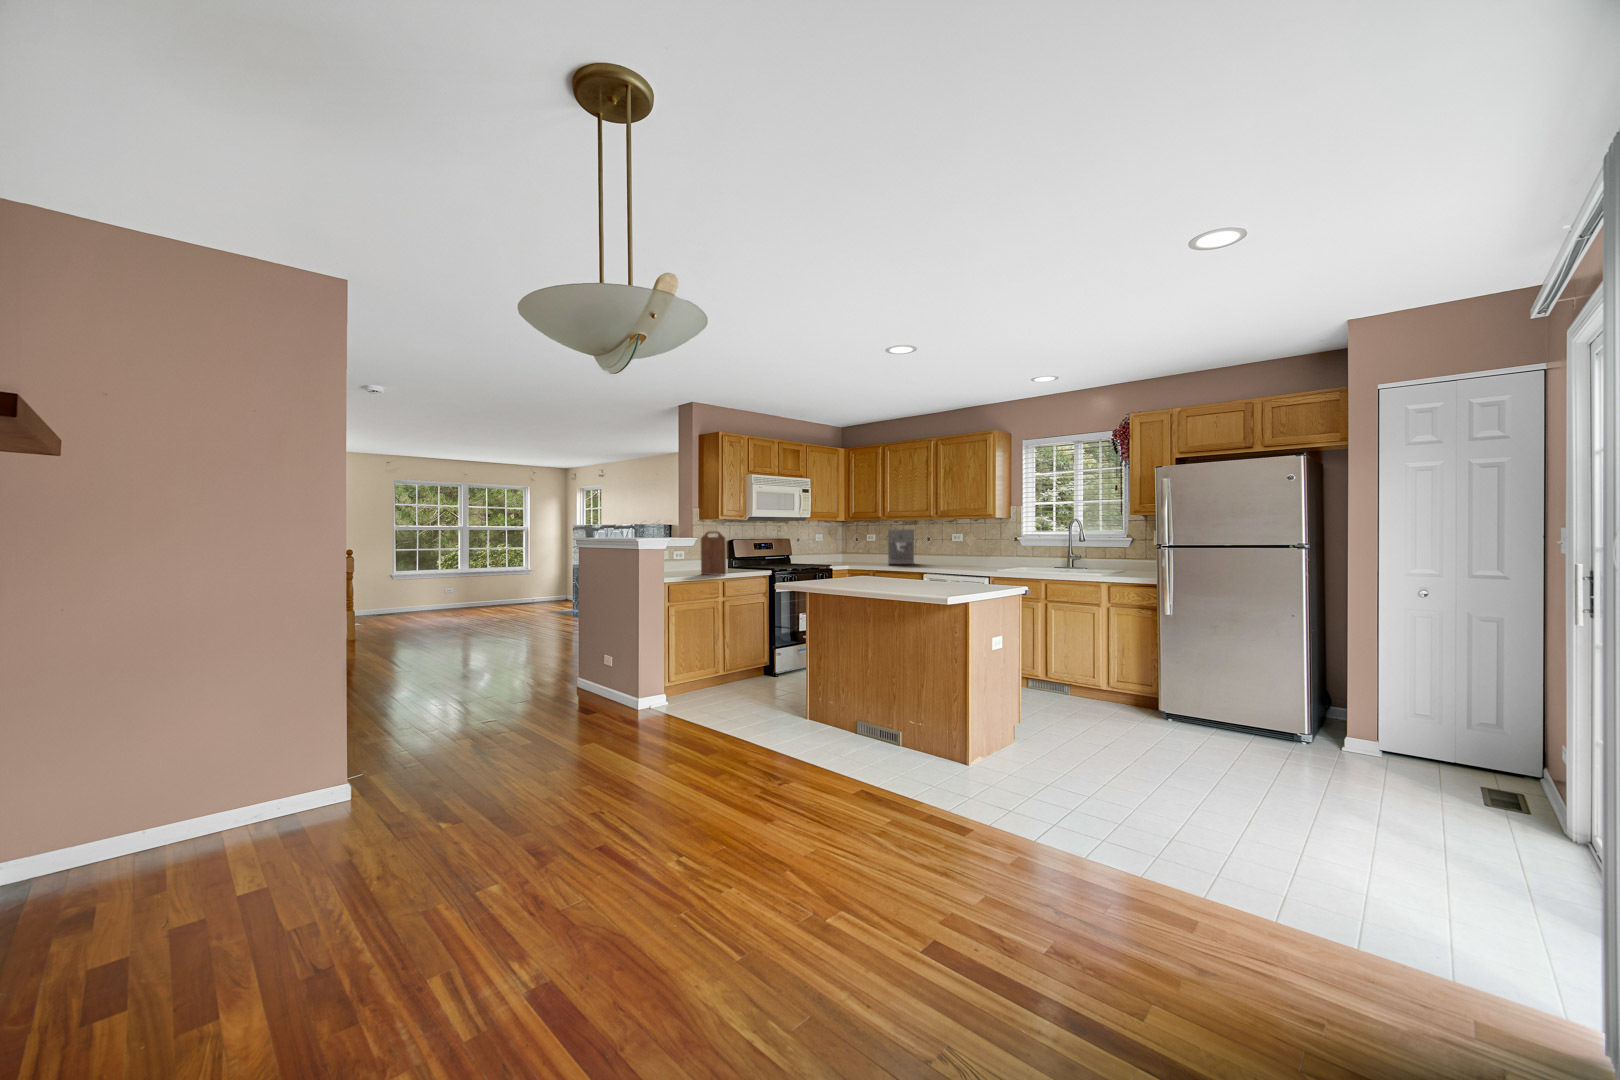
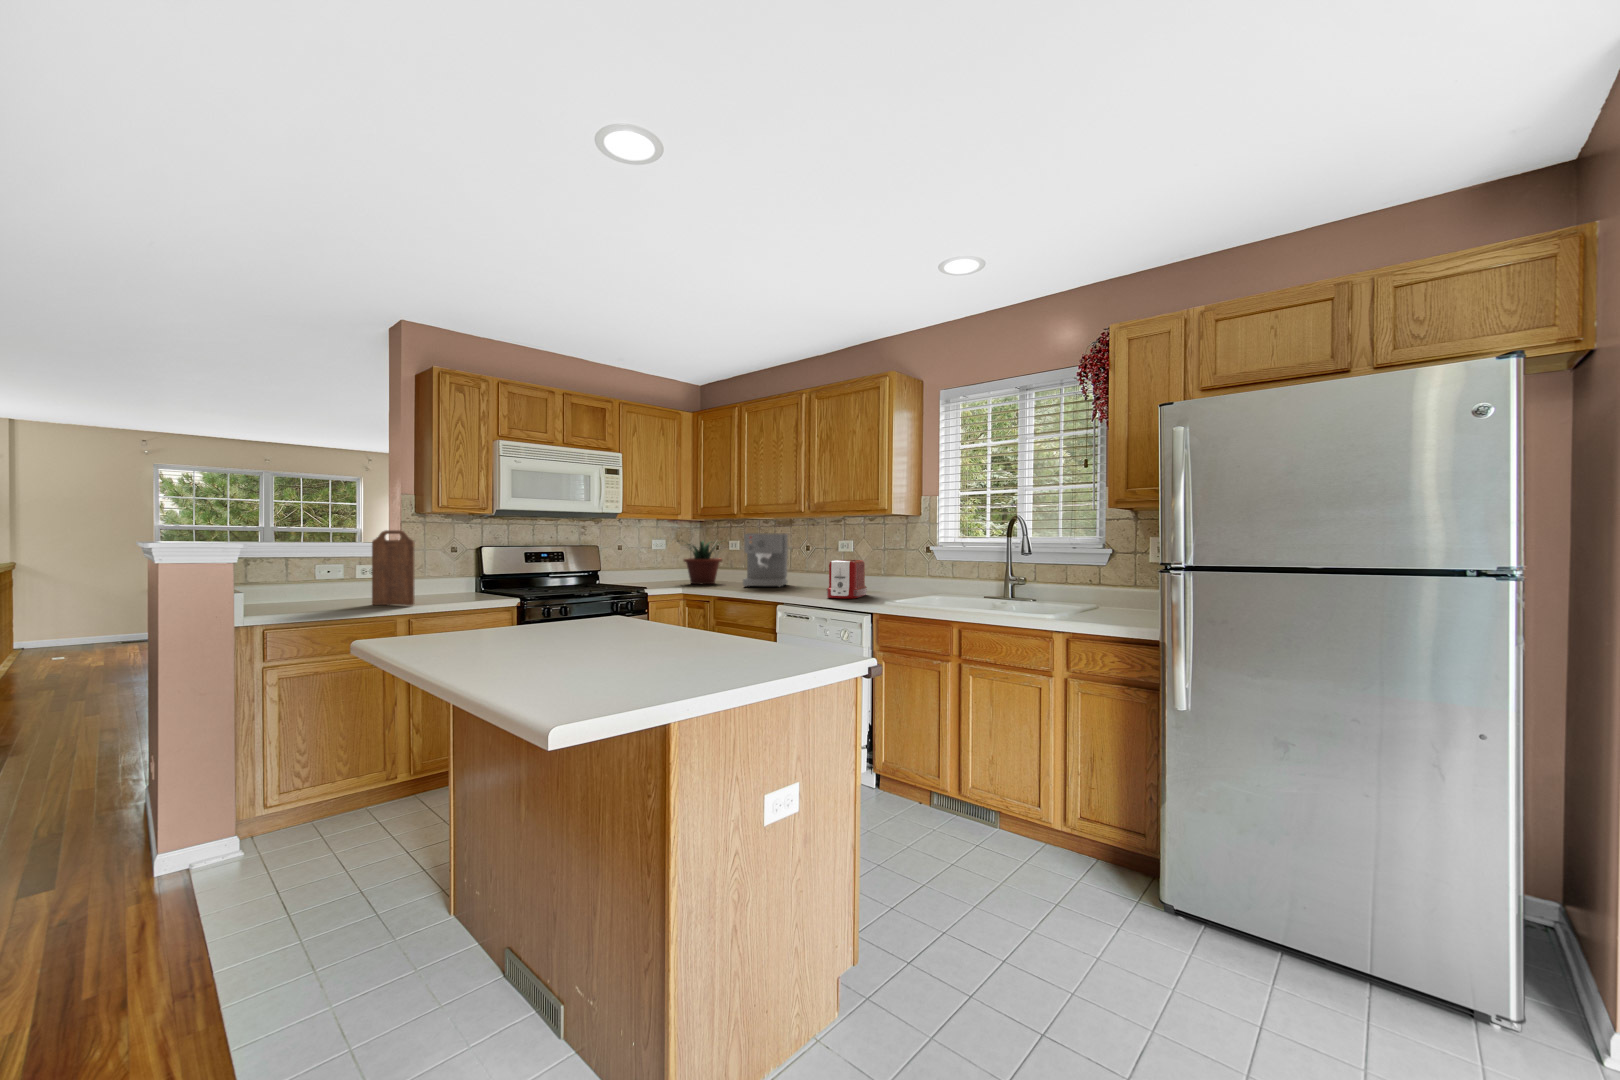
potted plant: none [836,534,868,564] -> present [684,541,722,584]
toaster: none [955,546,978,570] -> present [827,560,867,599]

